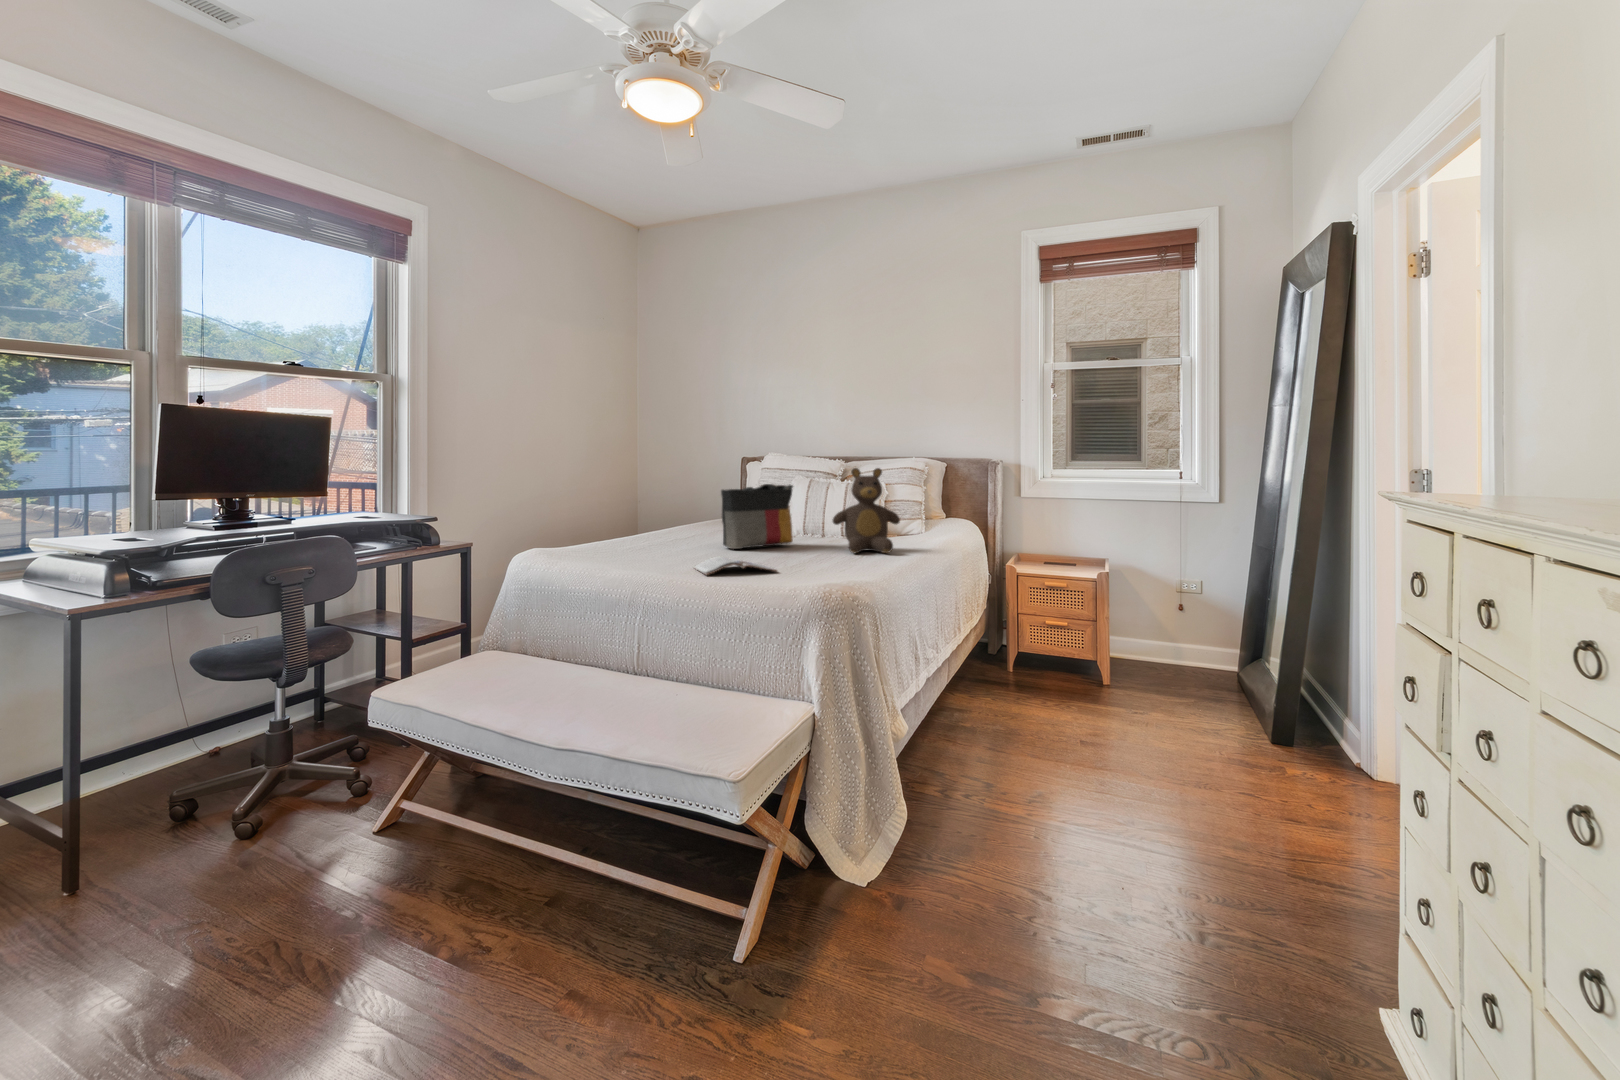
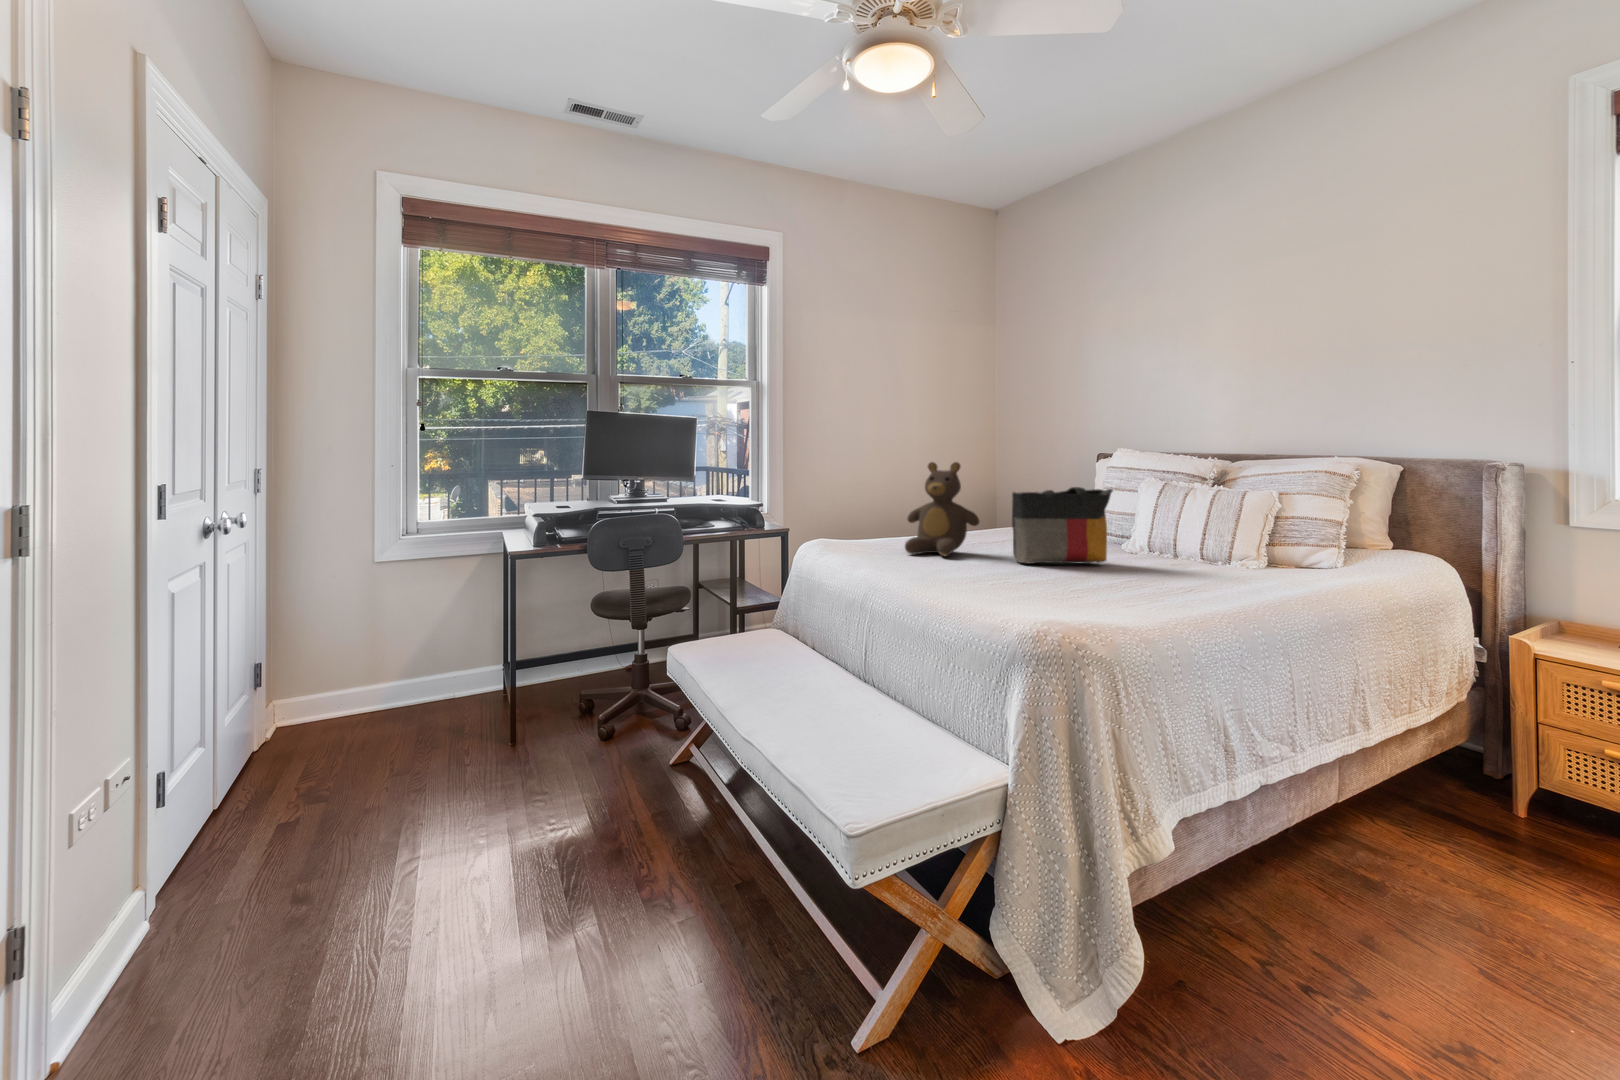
teddy bear: present [833,468,900,553] -> present [905,462,979,556]
magazine: present [694,557,776,575] -> none [940,570,1035,594]

